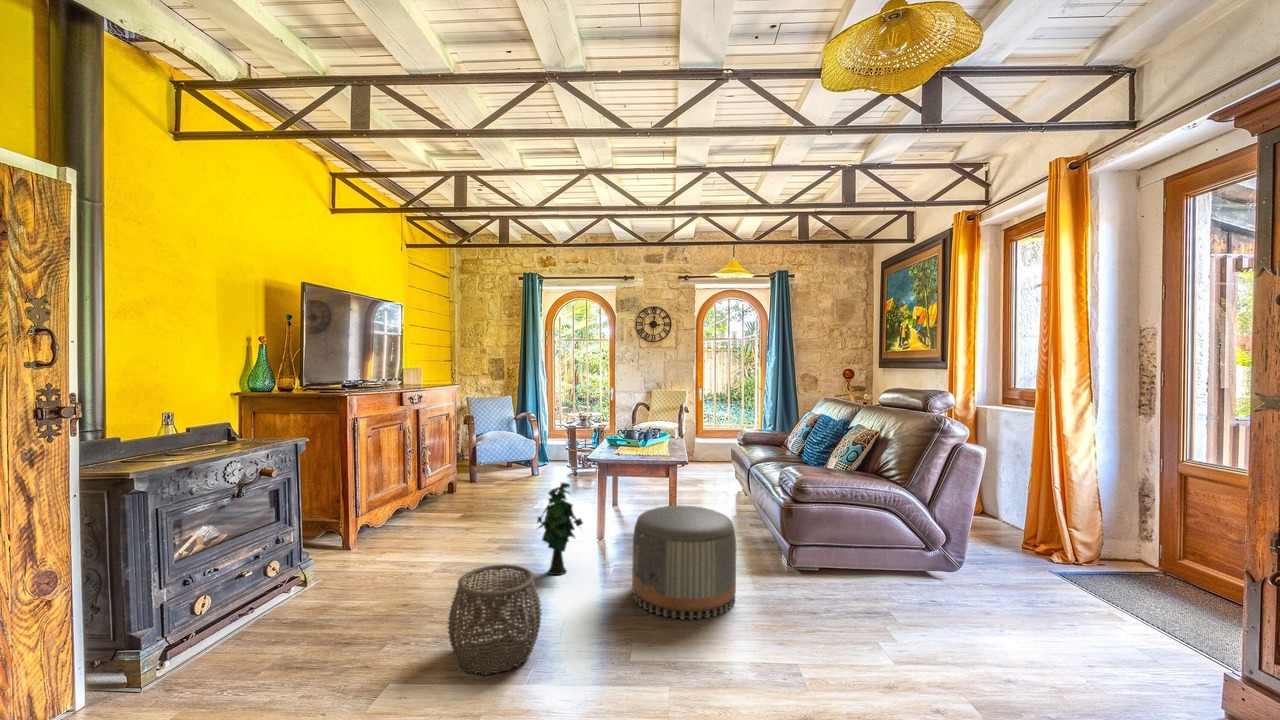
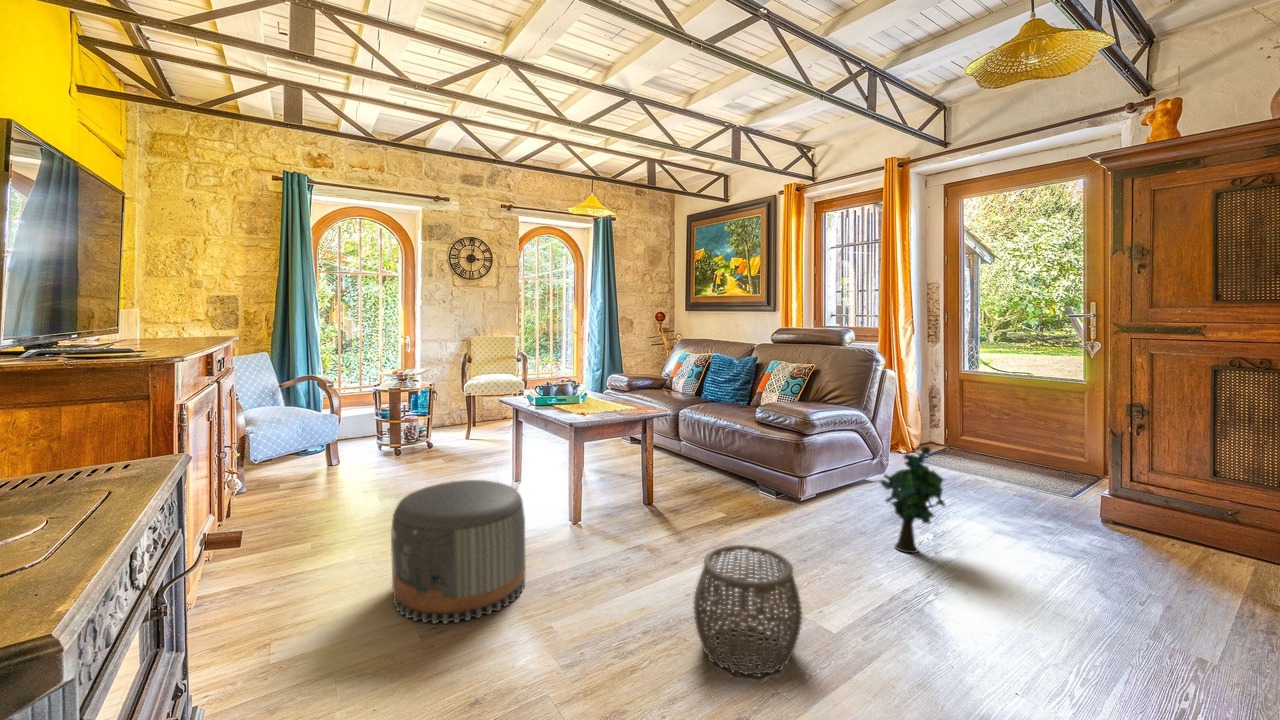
decorative plant: present [537,482,583,575] -> present [879,447,945,553]
pouf: present [632,505,736,620] -> present [391,480,525,624]

